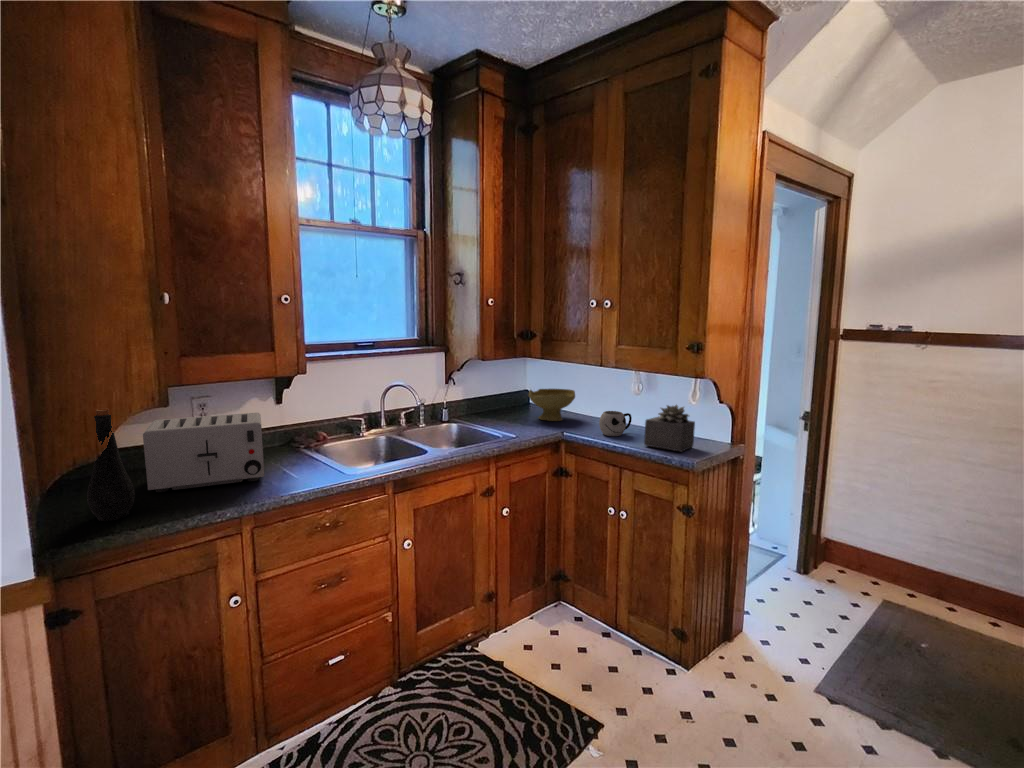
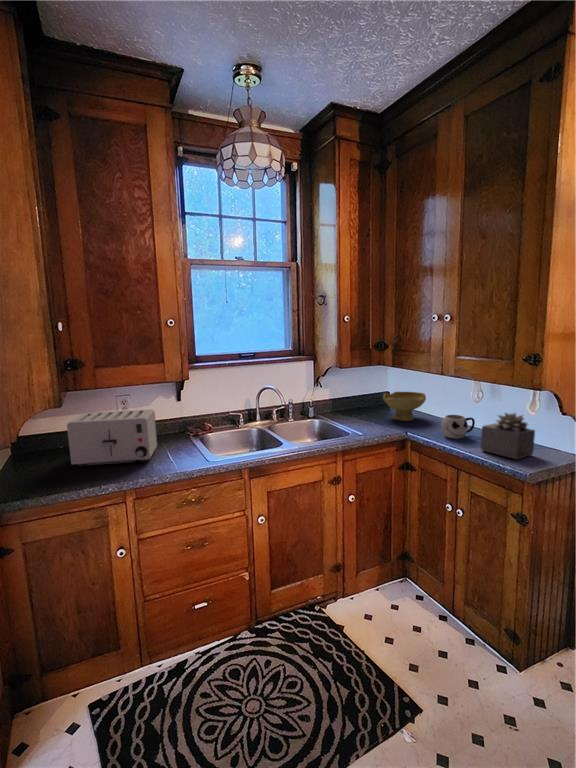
bottle: present [87,409,135,521] -> none [23,407,55,487]

